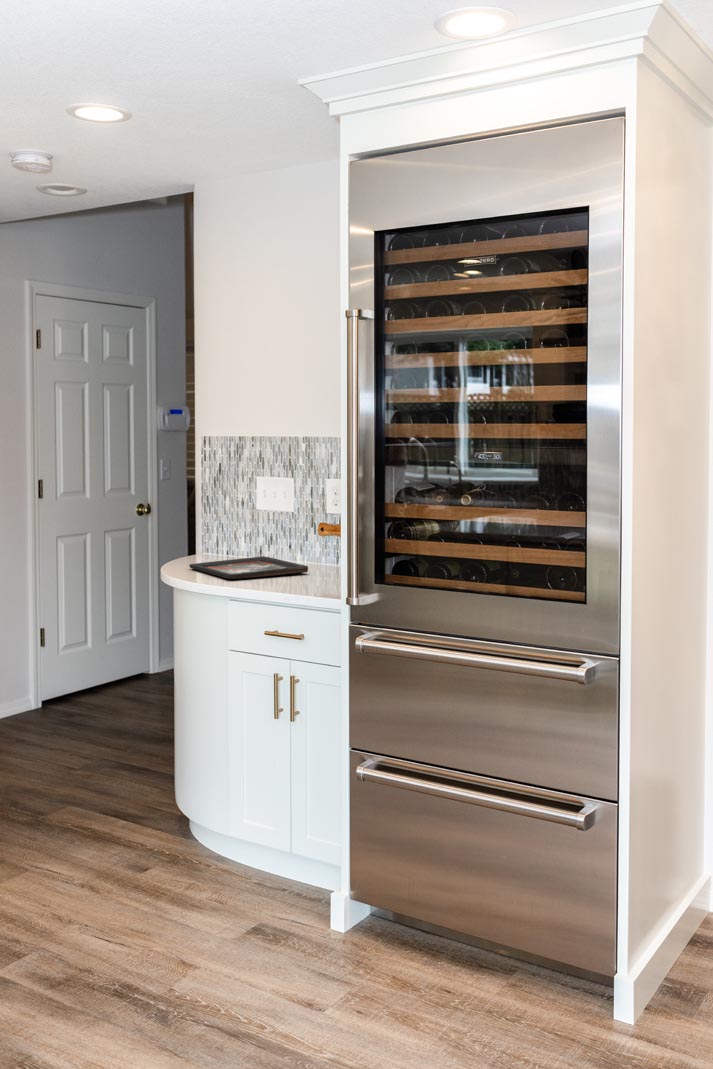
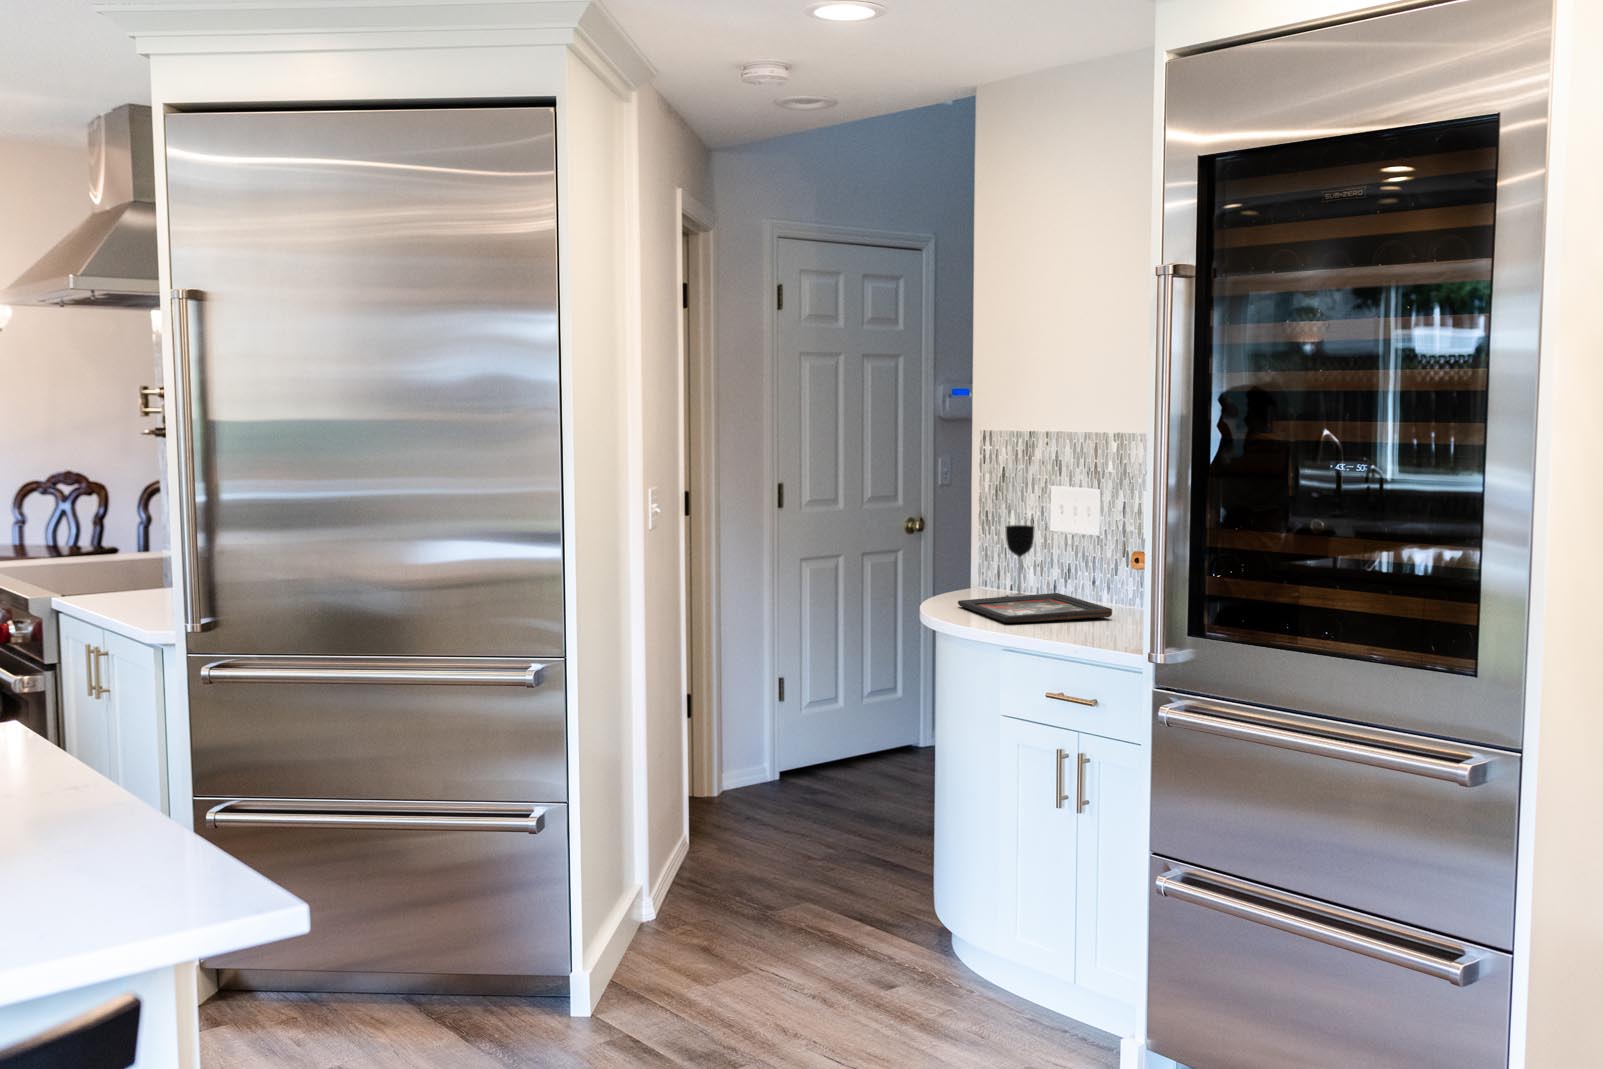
wine glass: none [223,506,245,561] -> present [1006,525,1035,596]

